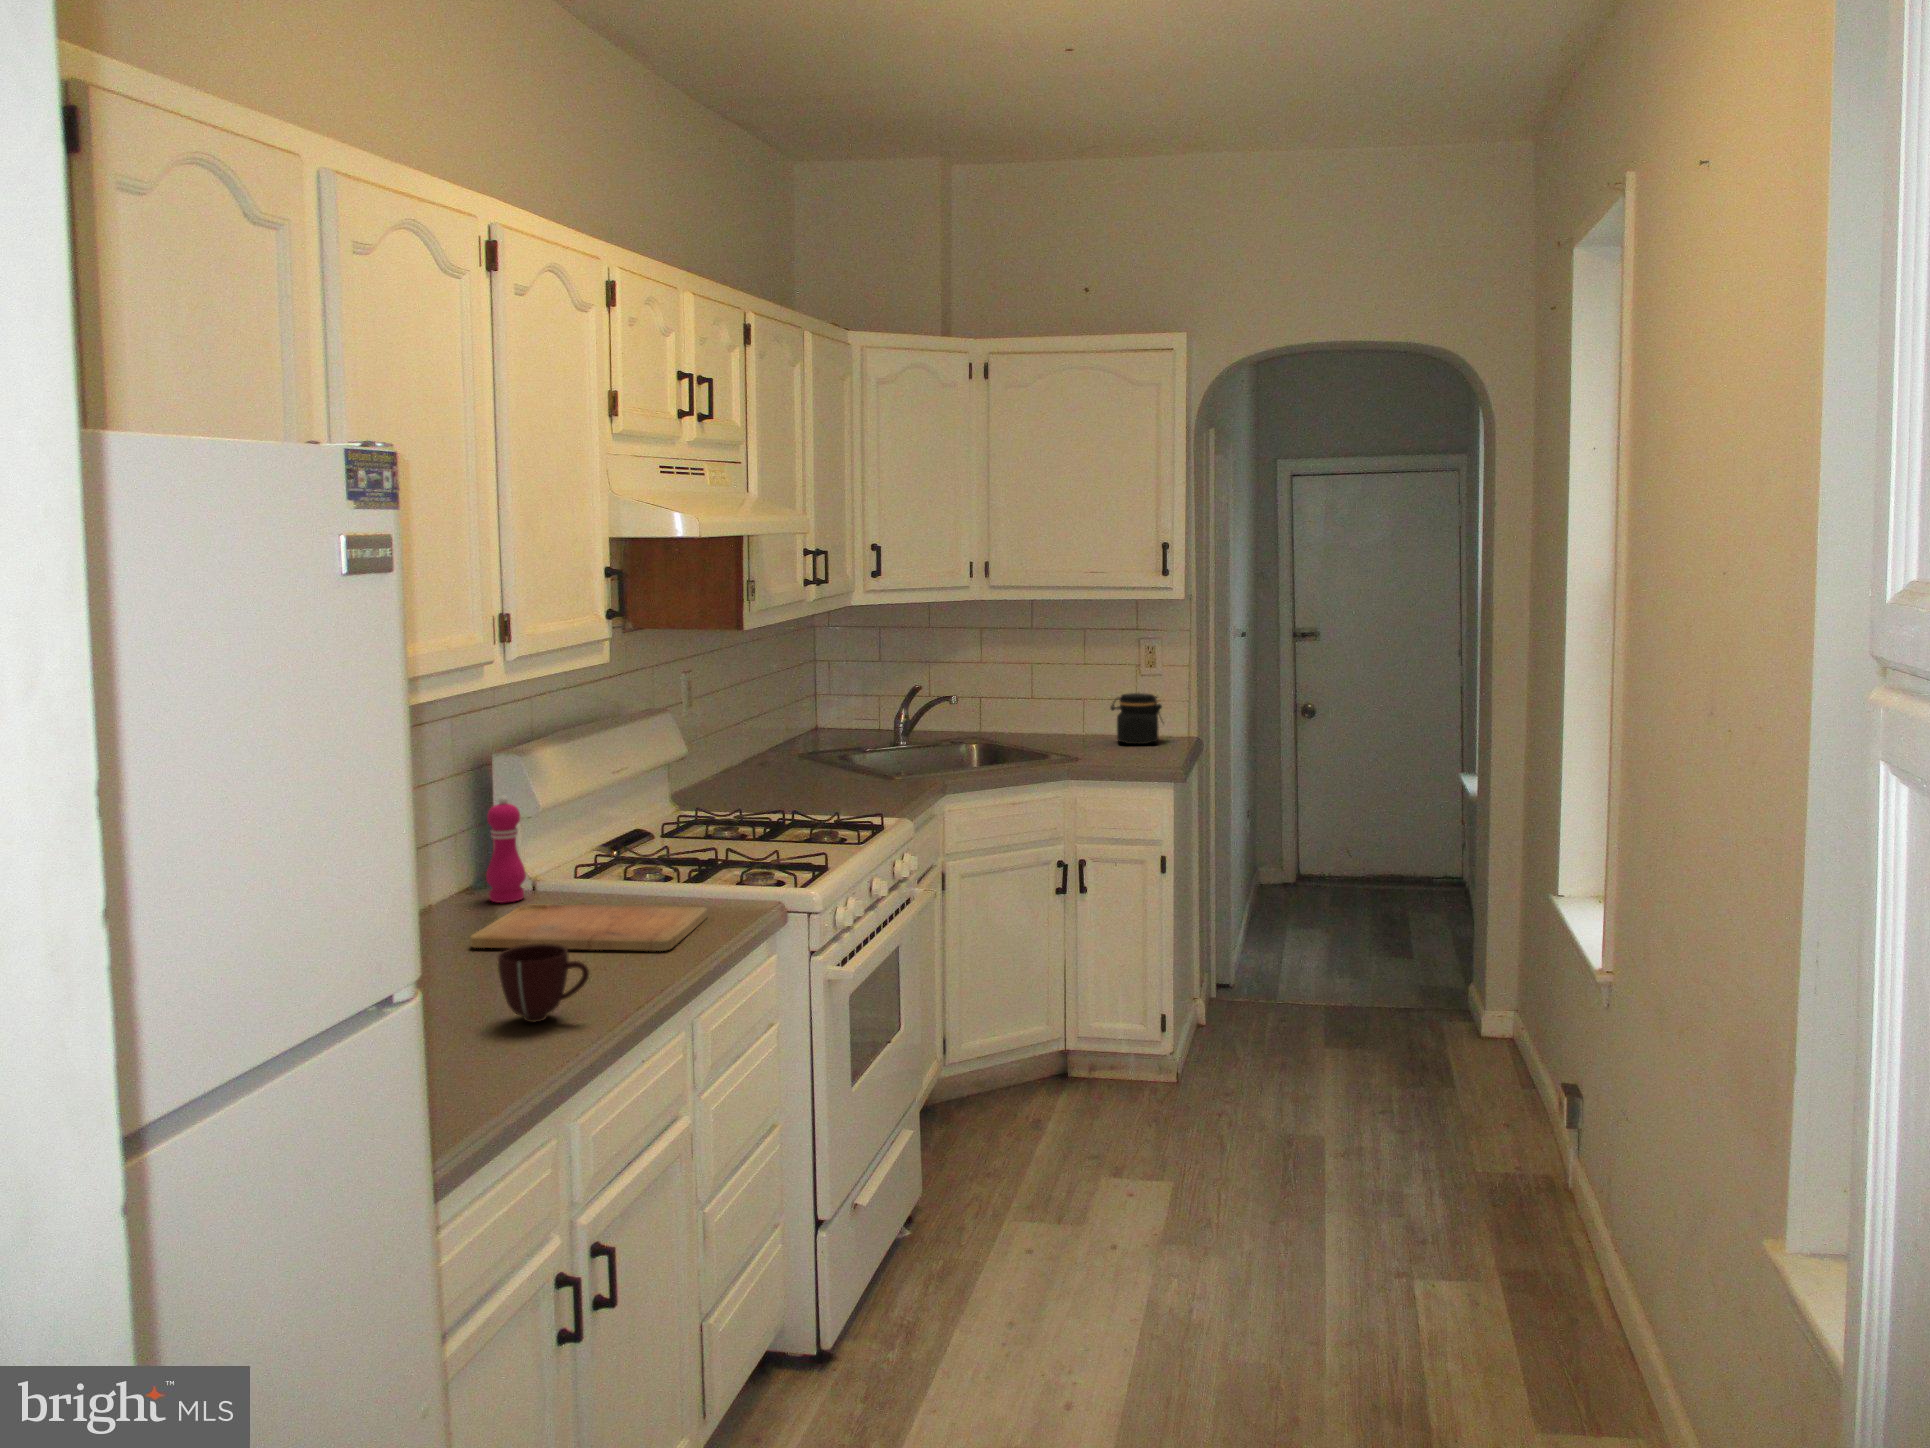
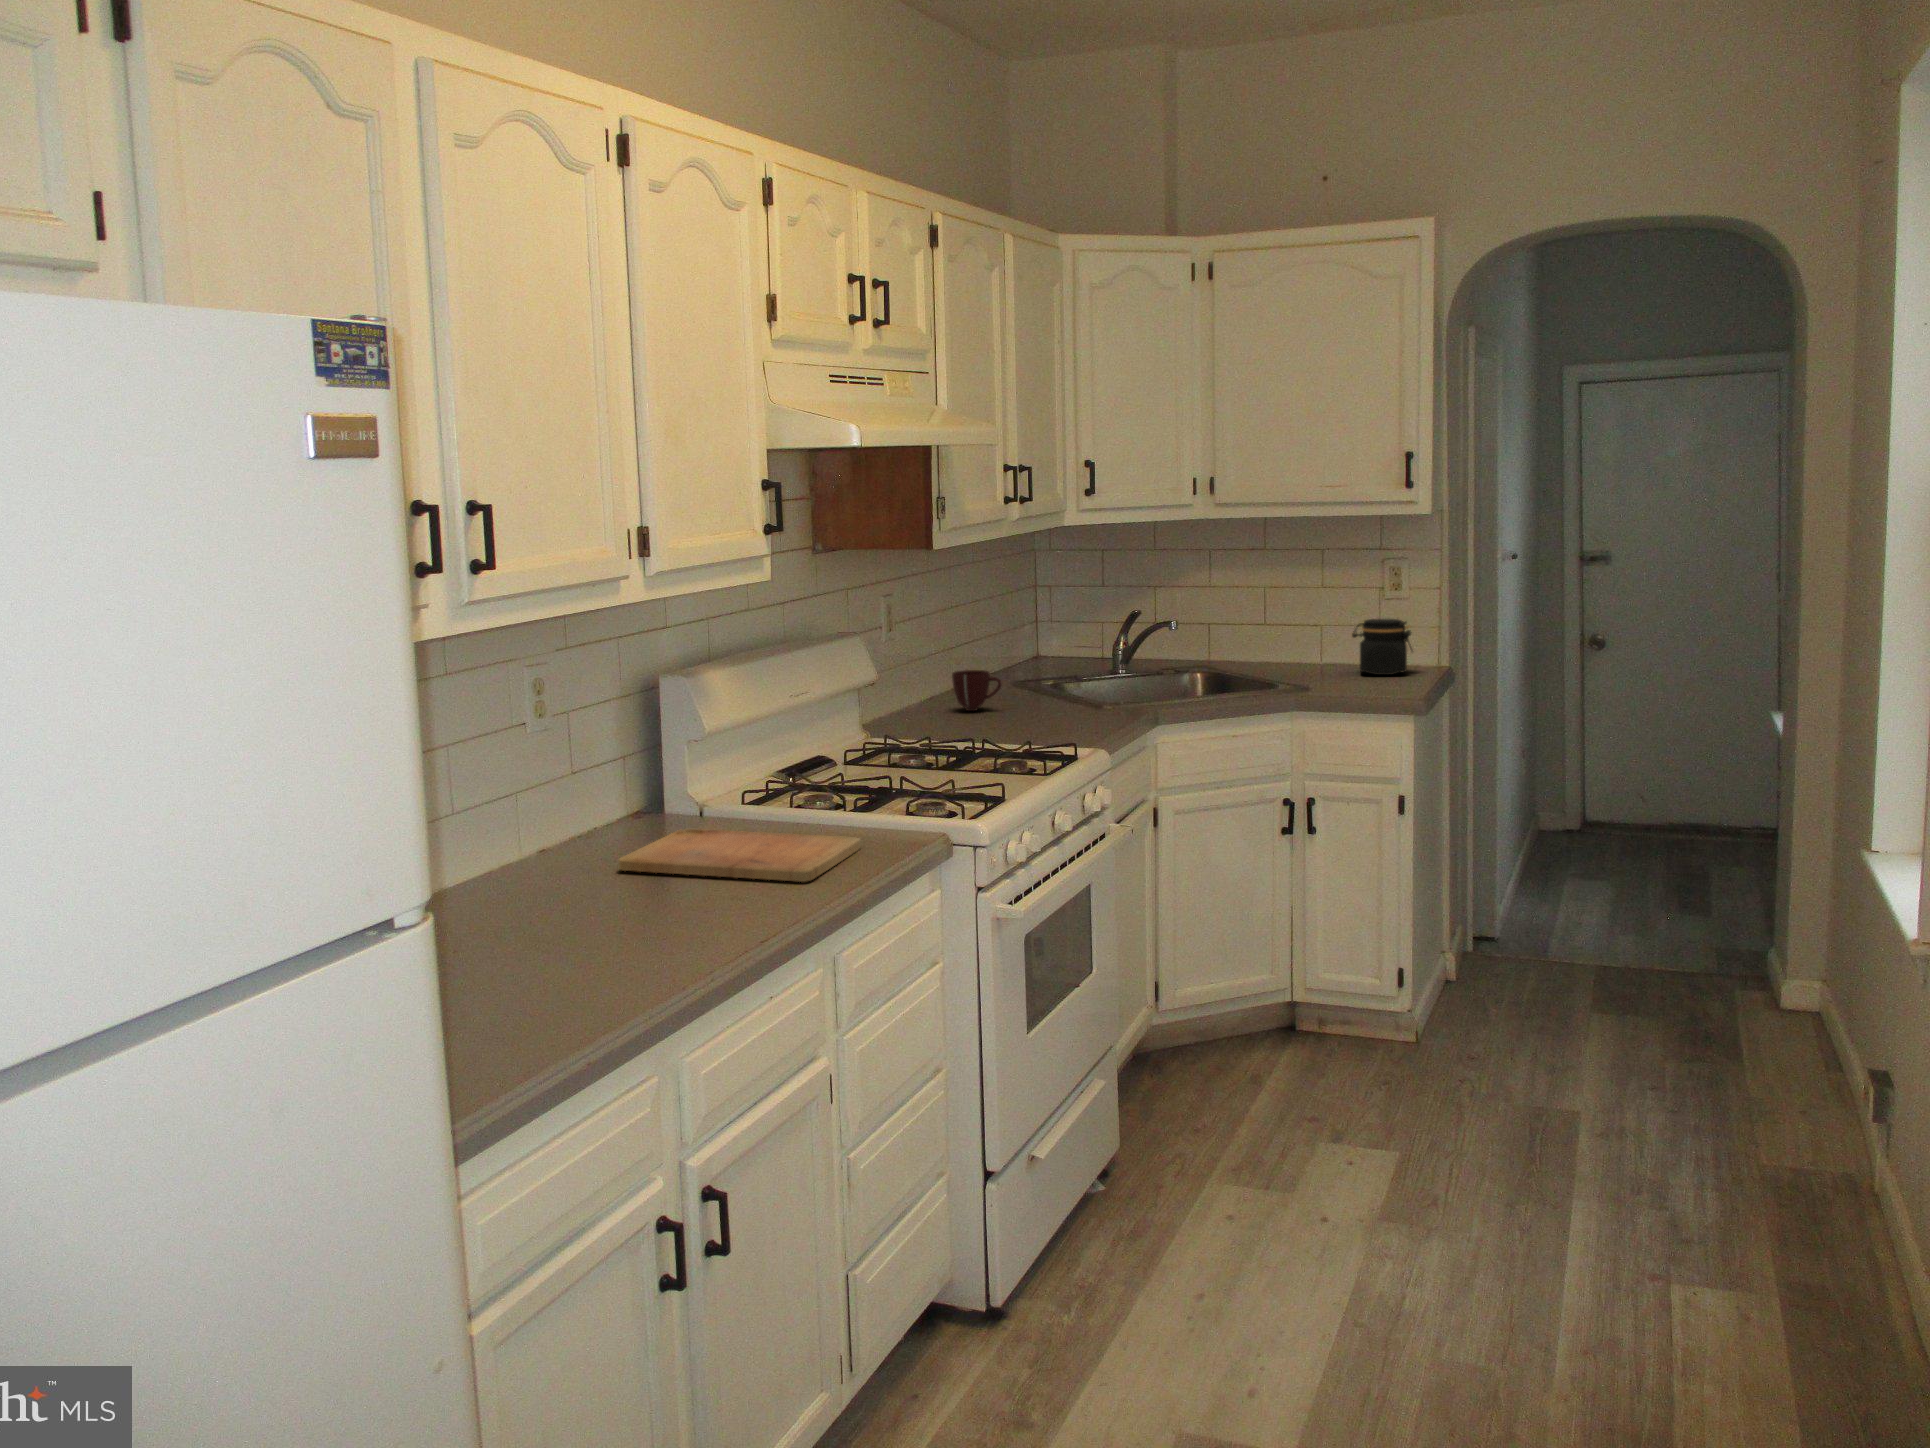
pepper mill: present [486,796,526,903] -> none [652,717,691,826]
mug: present [497,944,589,1022] -> present [952,670,1002,711]

